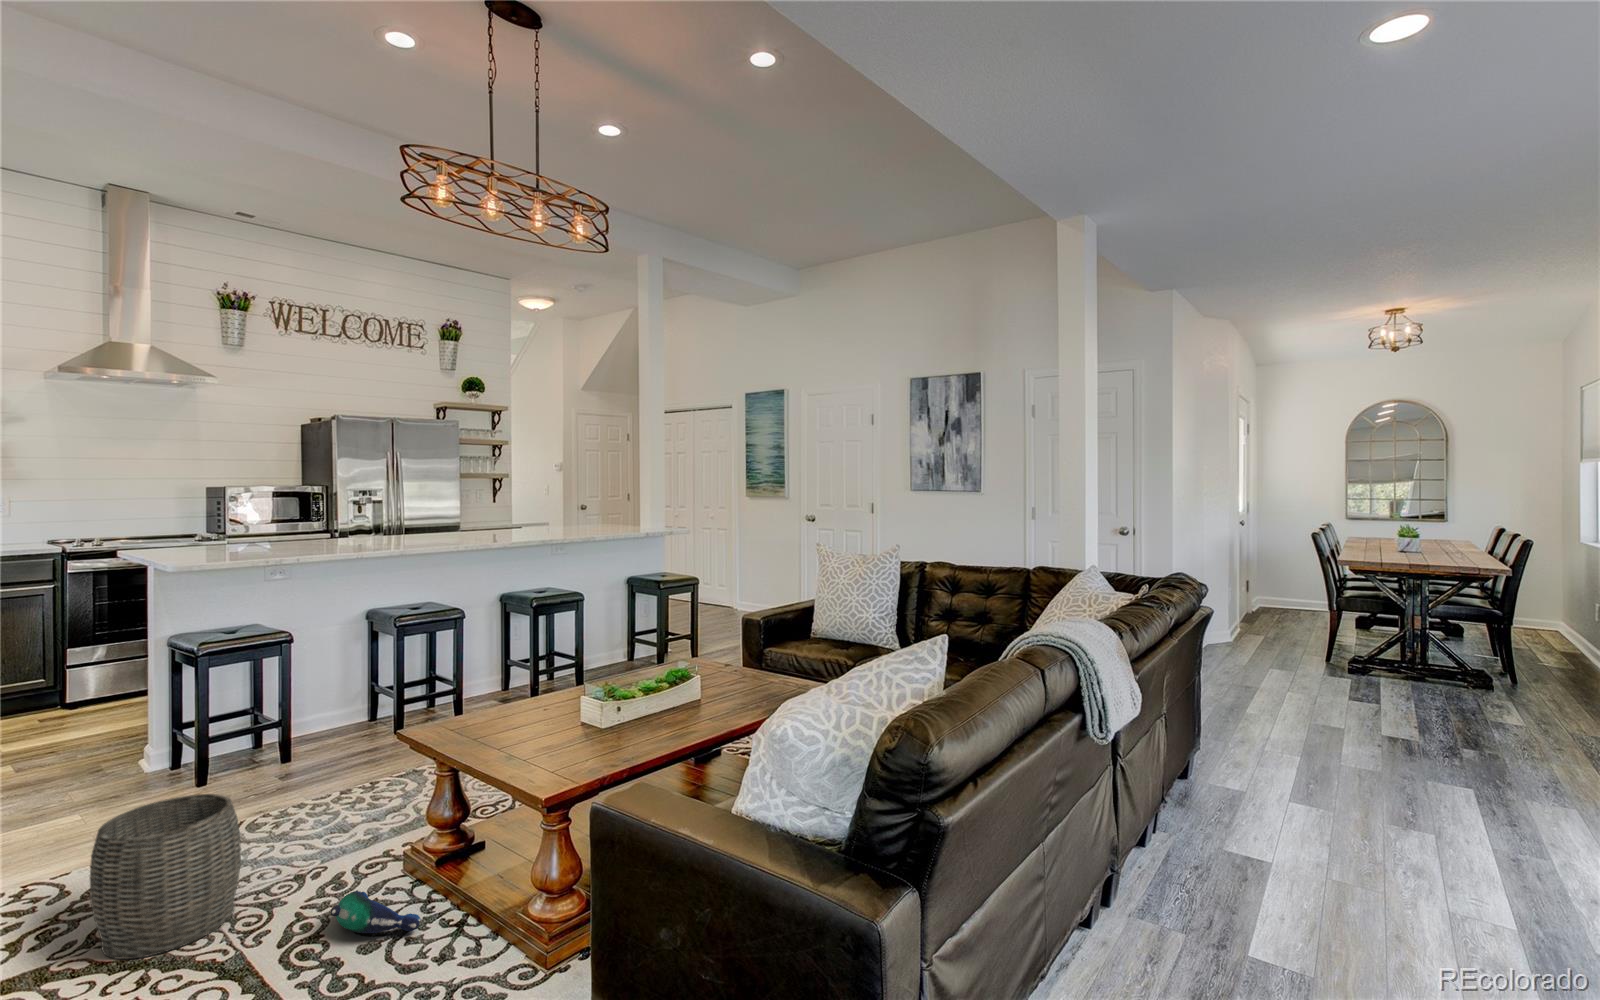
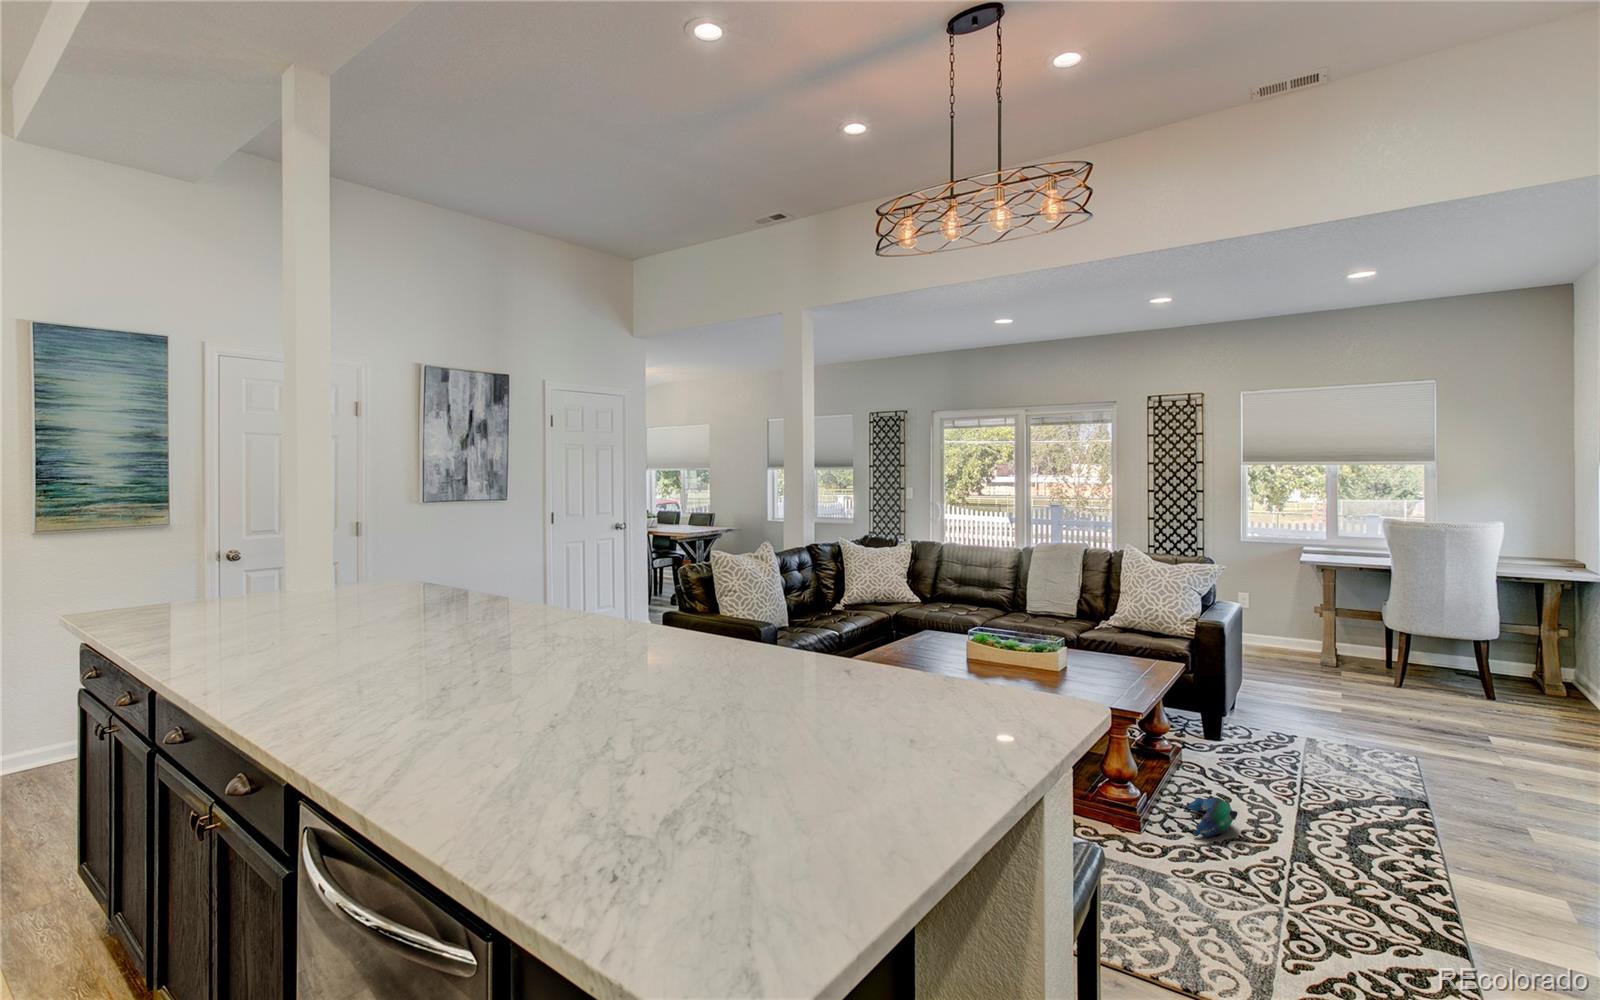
woven basket: present [90,794,241,959] -> none [1257,787,1386,938]

